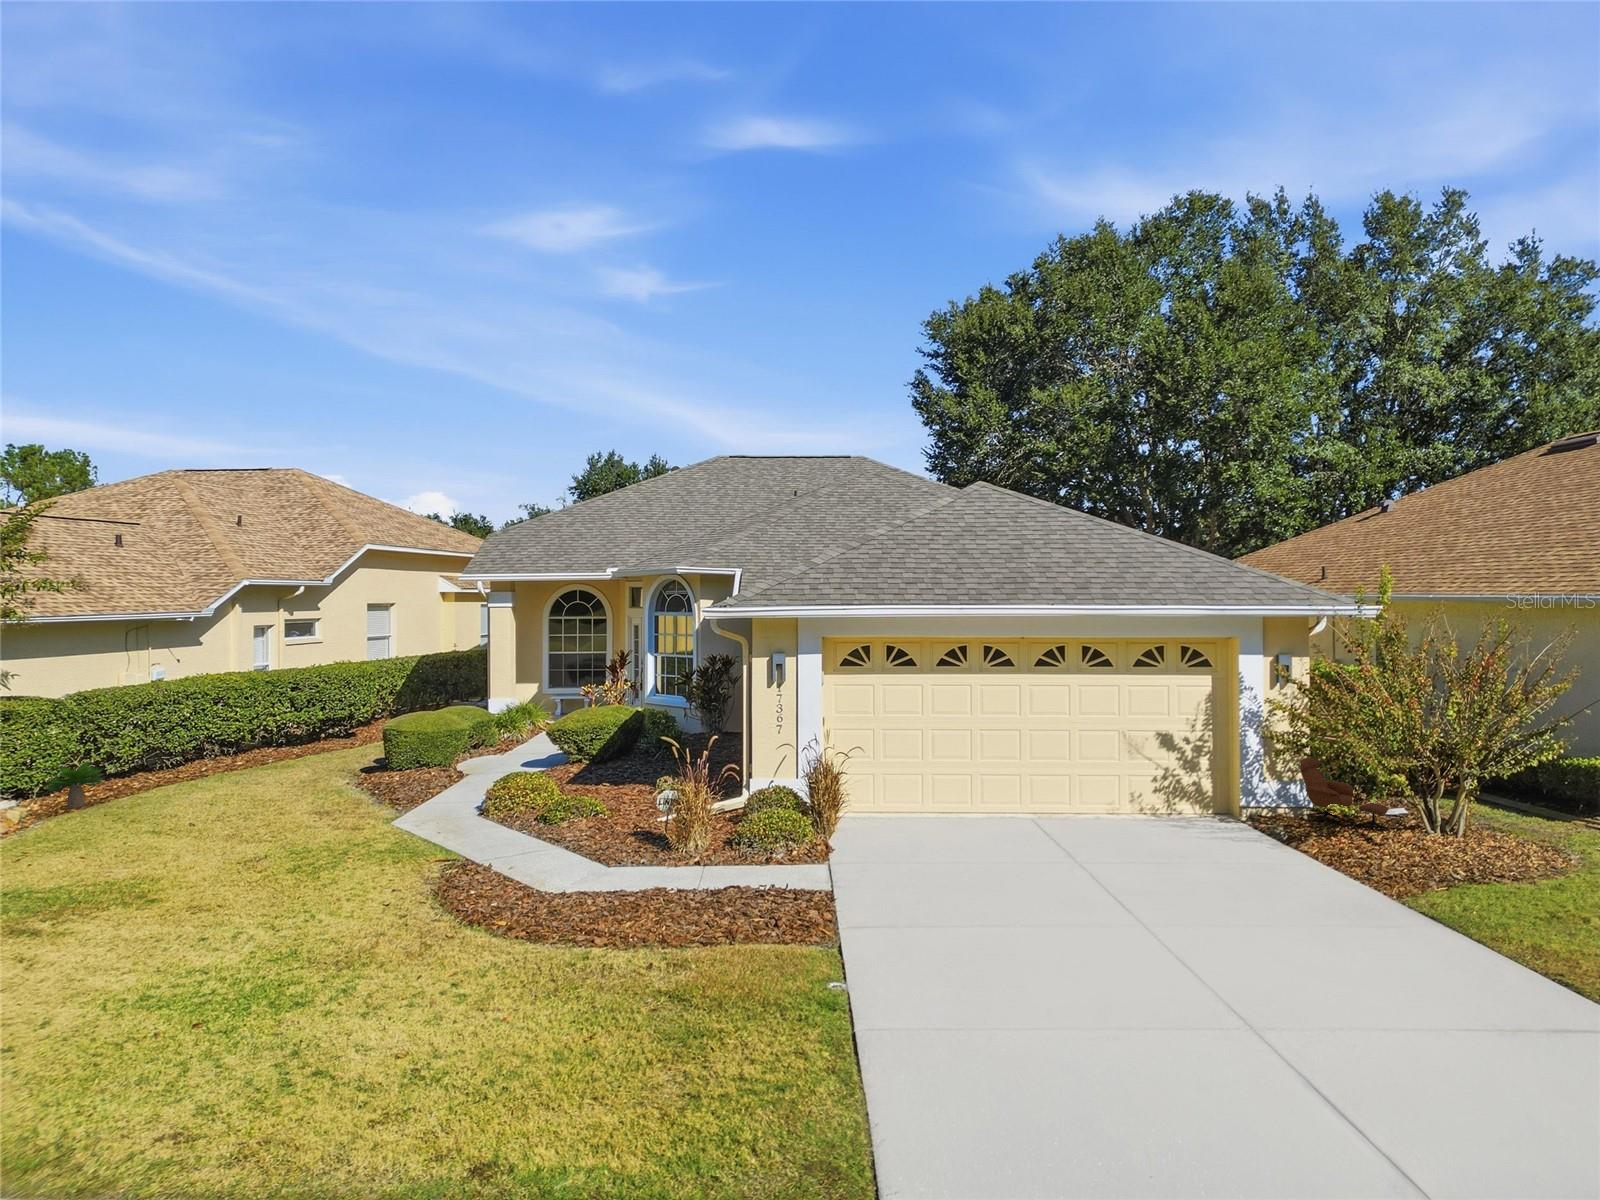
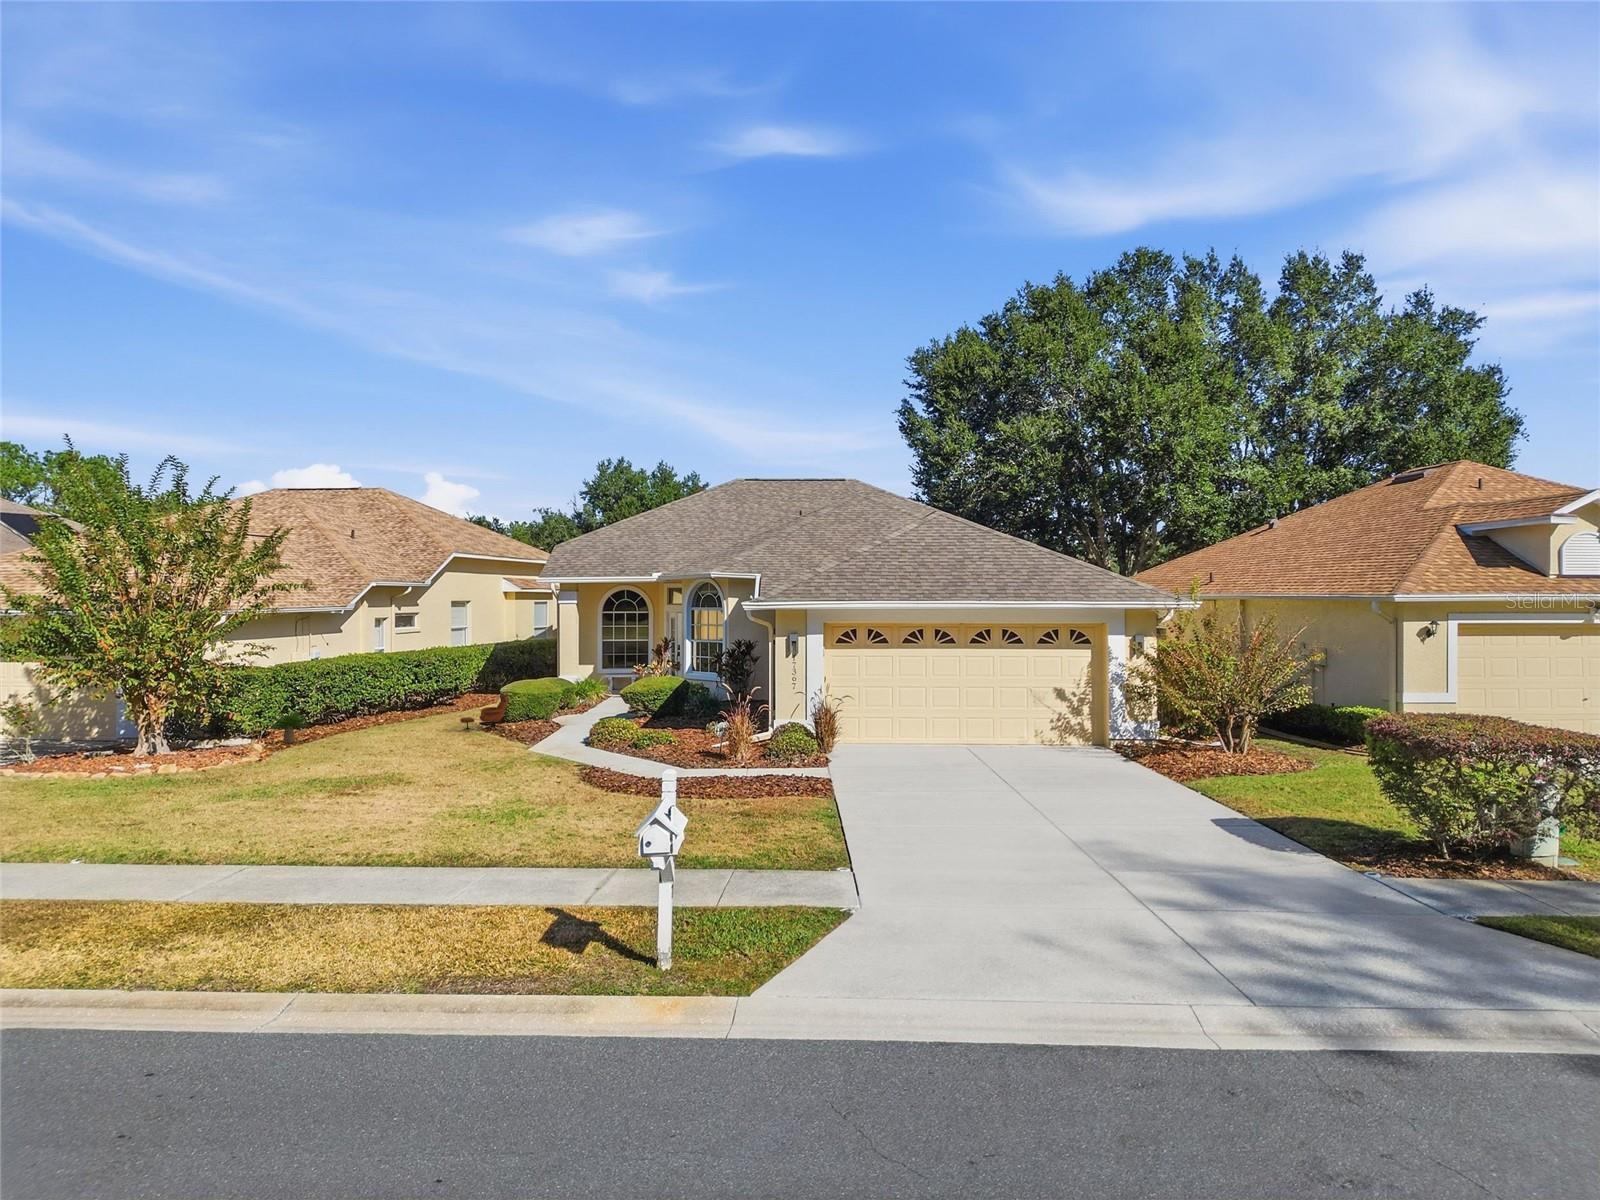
lounge chair: present [1300,758,1390,831] -> present [460,694,508,731]

